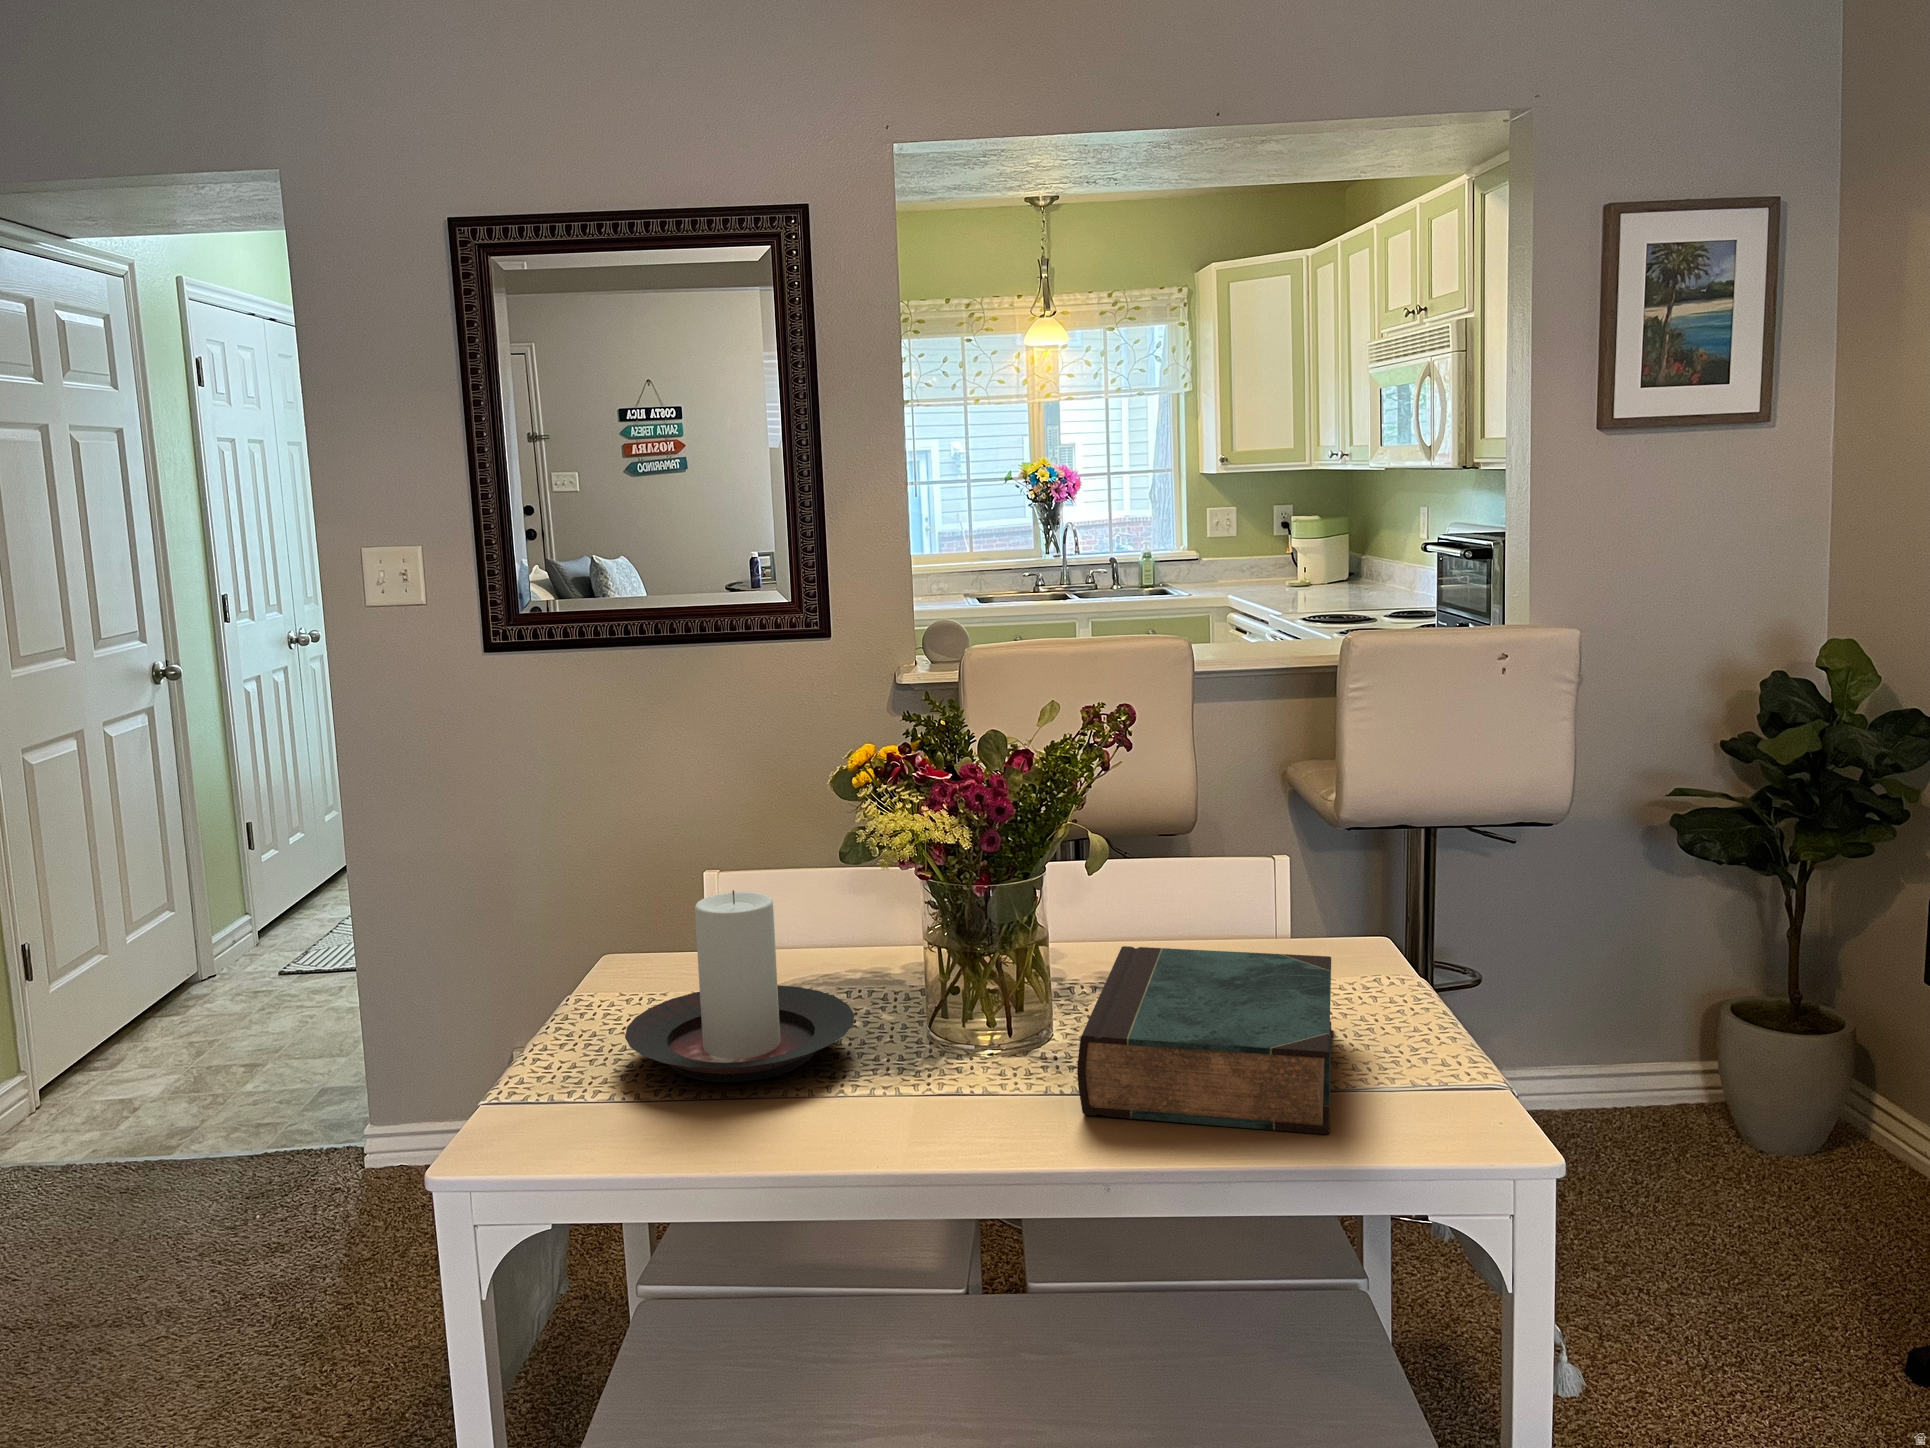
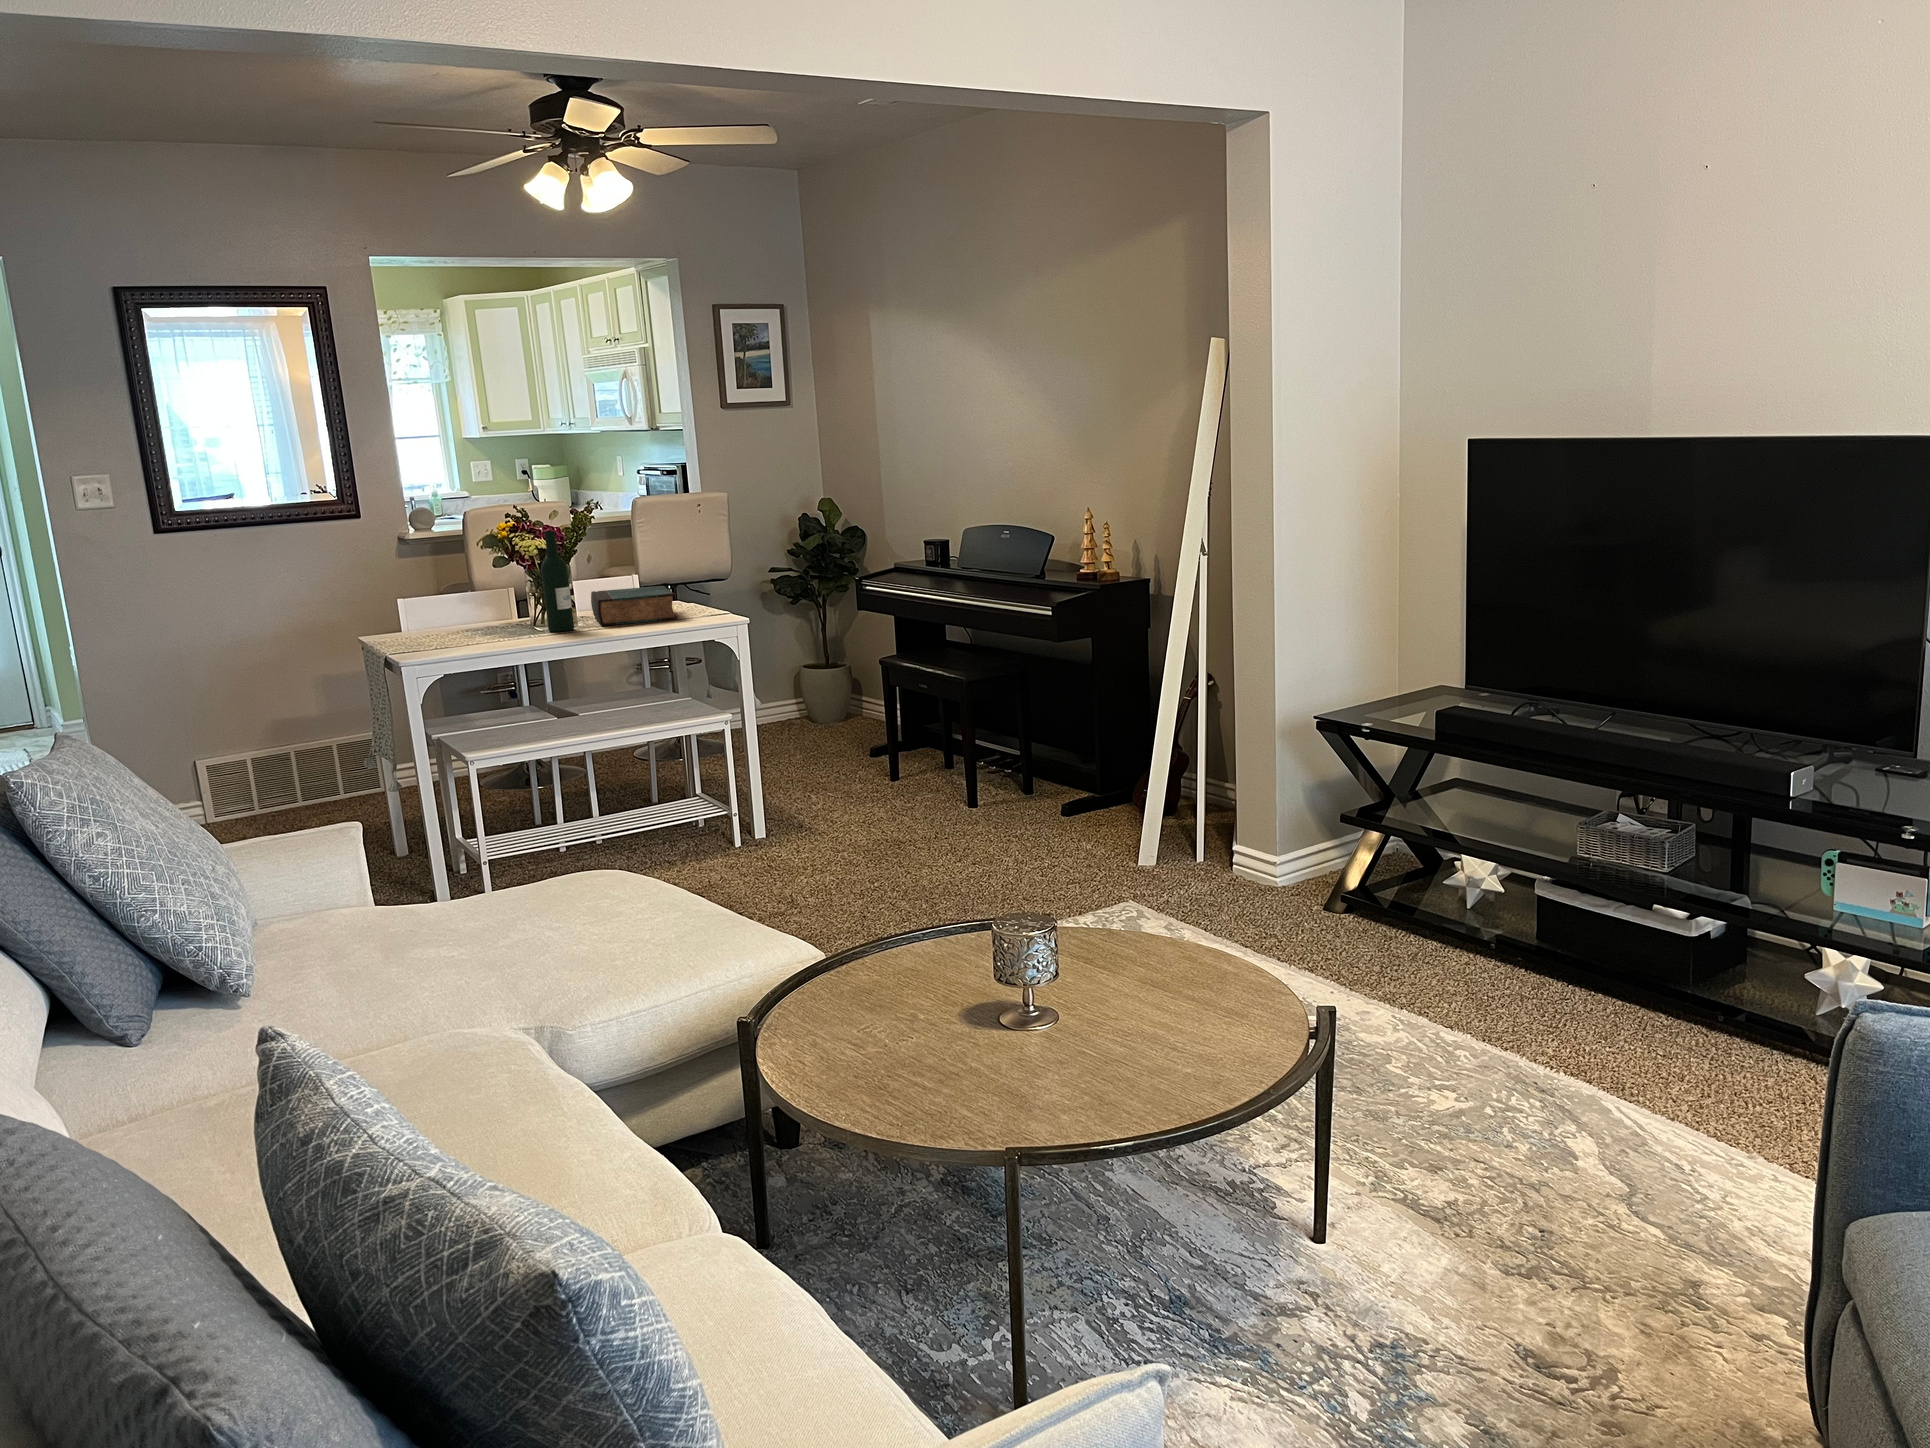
wine bottle: none [918,808,1001,1122] -> present [541,531,574,632]
candle holder: present [625,890,854,1082] -> none [422,574,509,639]

